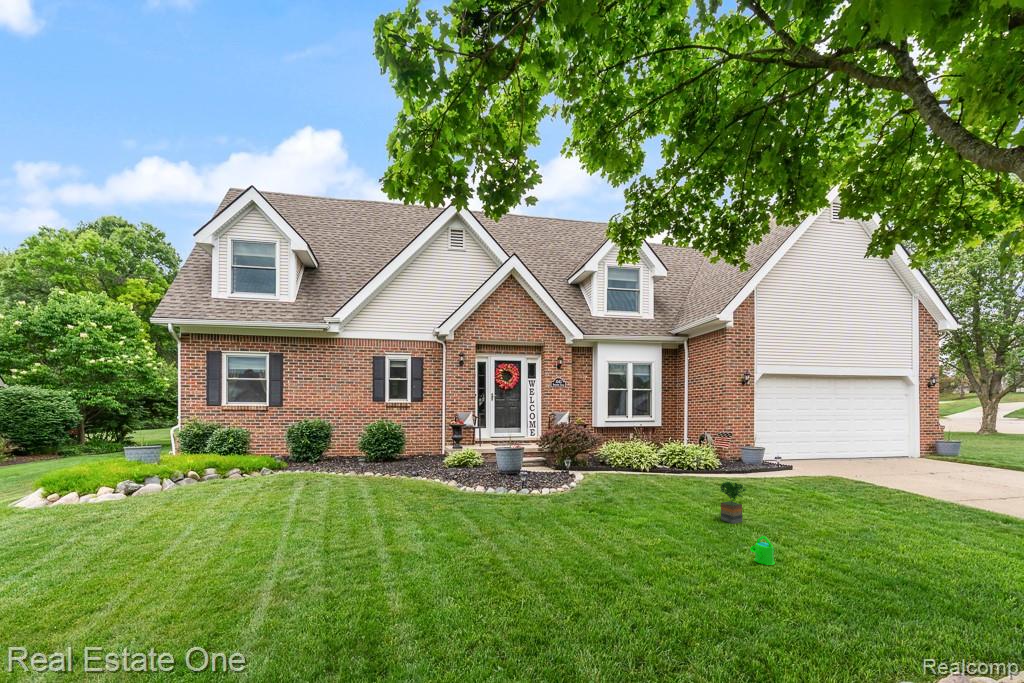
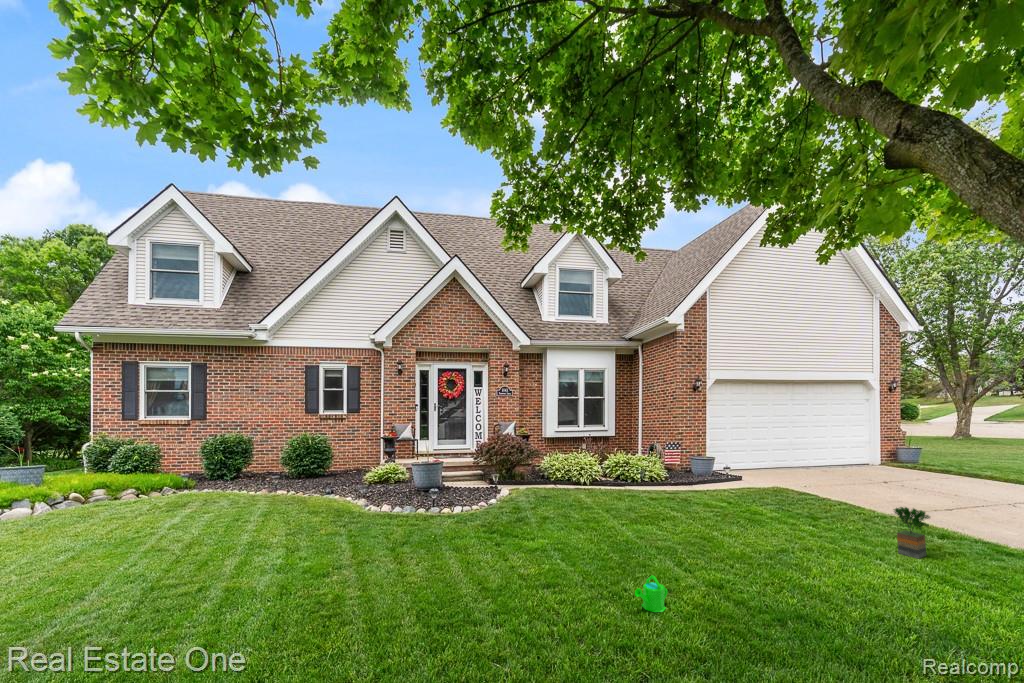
potted tree: present [720,482,746,524] -> present [894,507,930,559]

